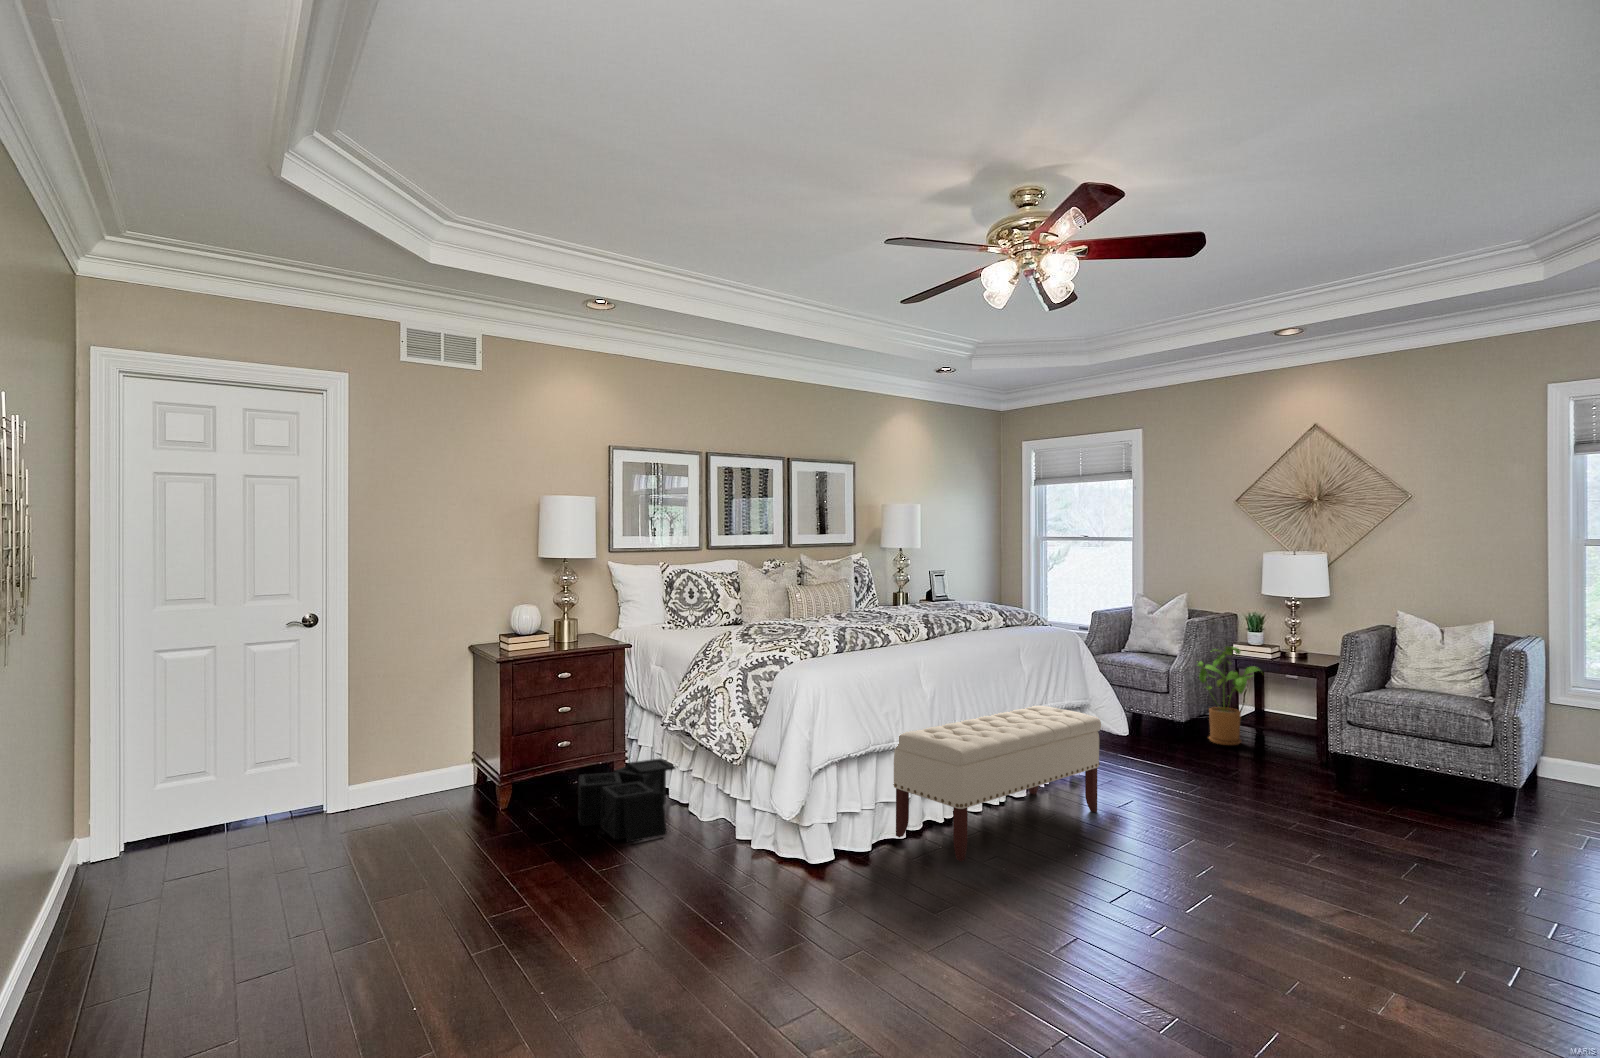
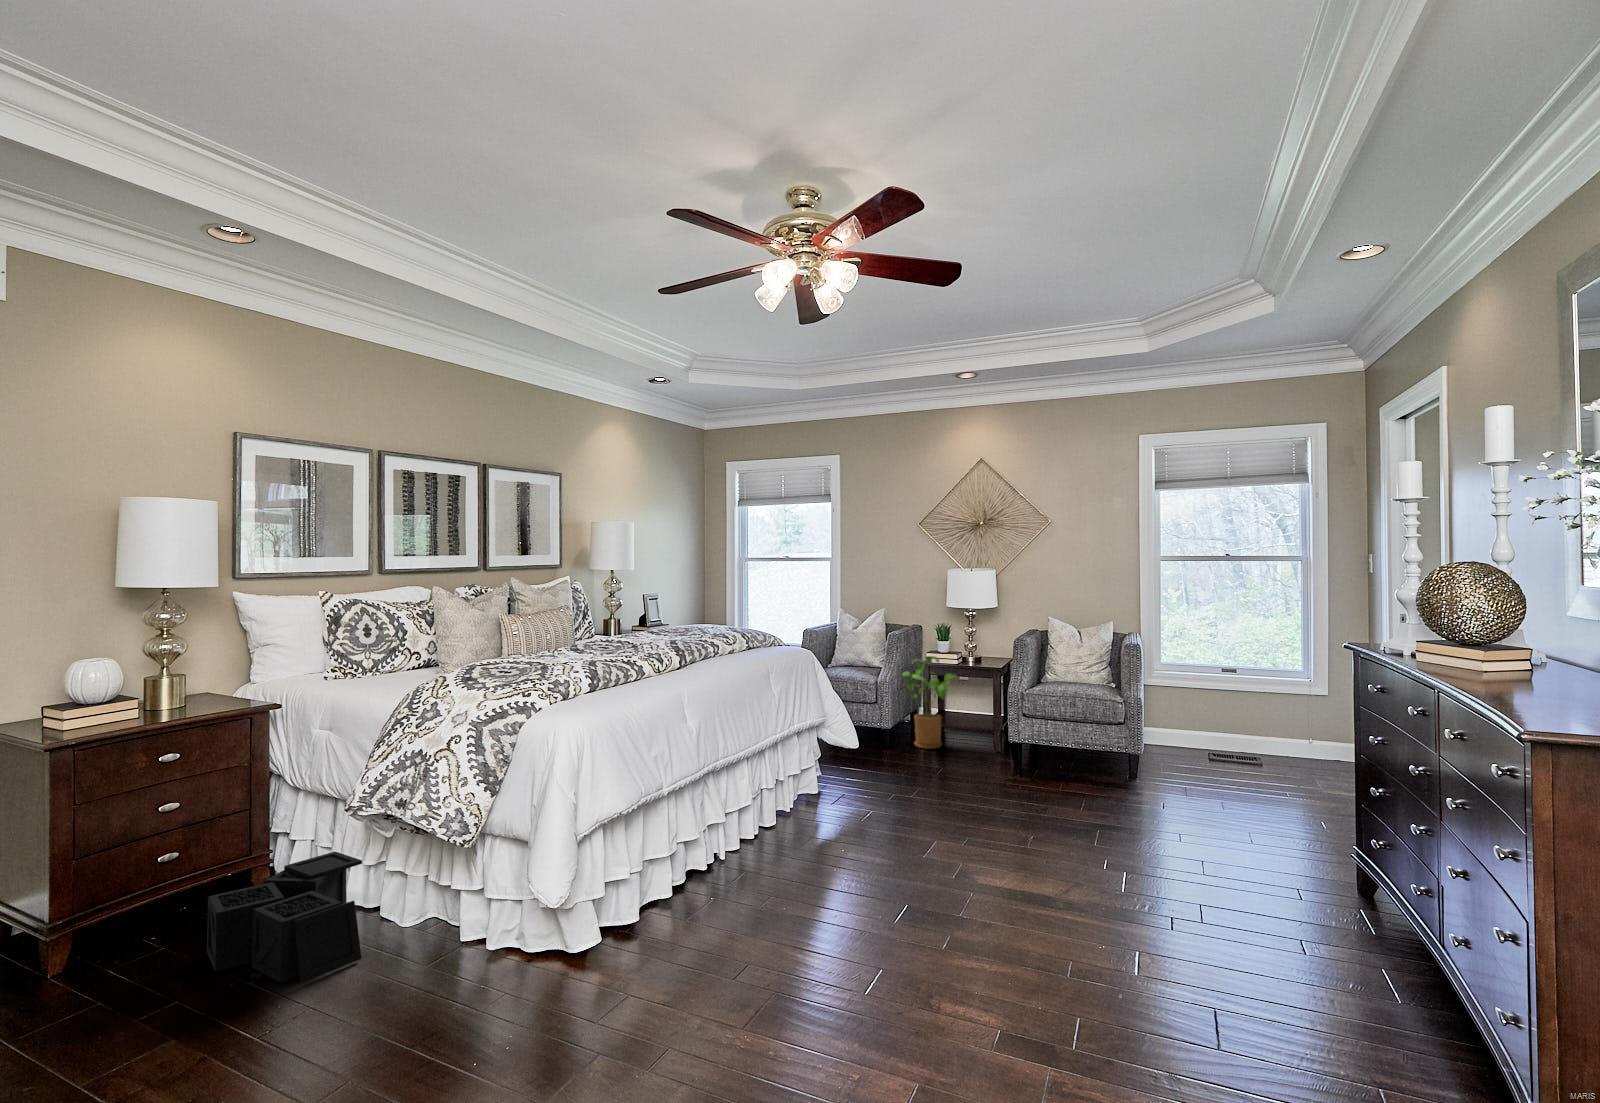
bench: present [893,706,1101,861] -> none [662,730,859,919]

